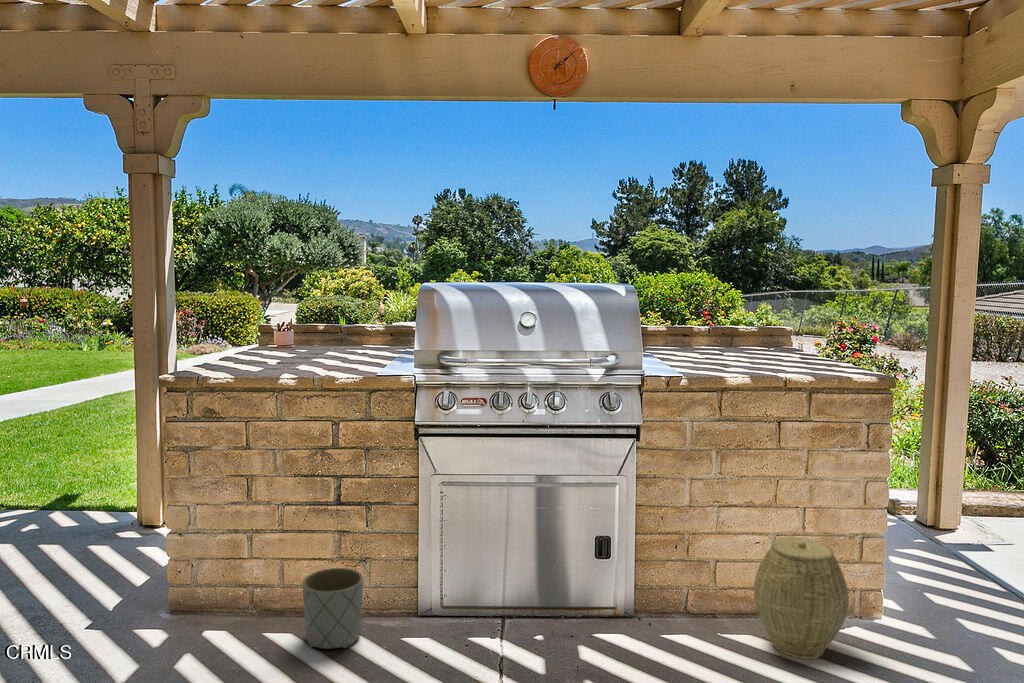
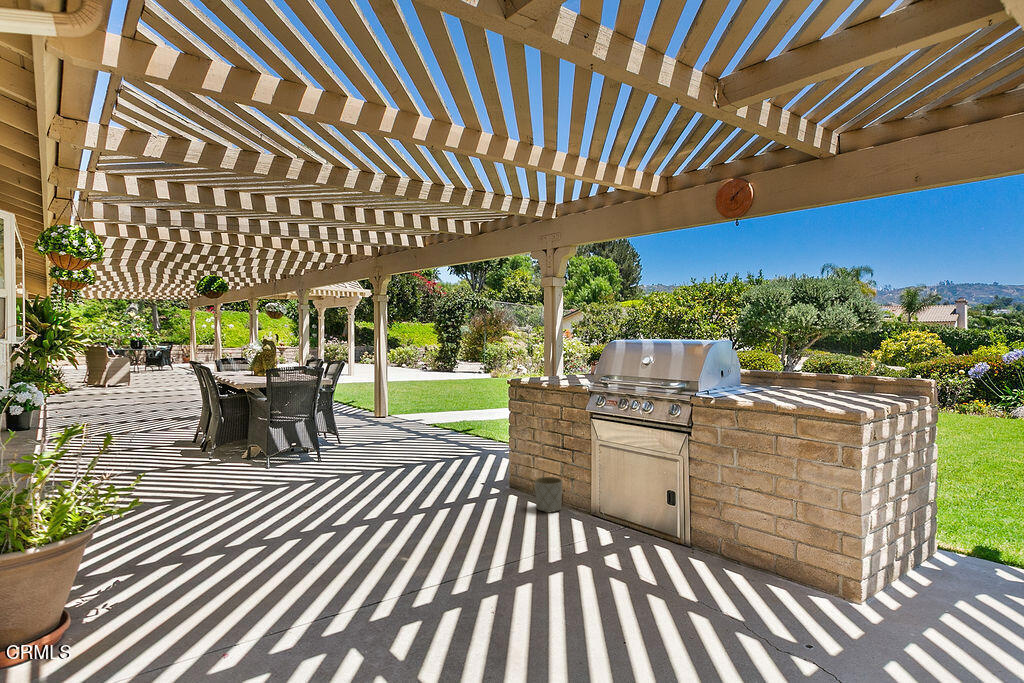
woven basket: present [754,537,849,659] -> none [728,513,793,595]

